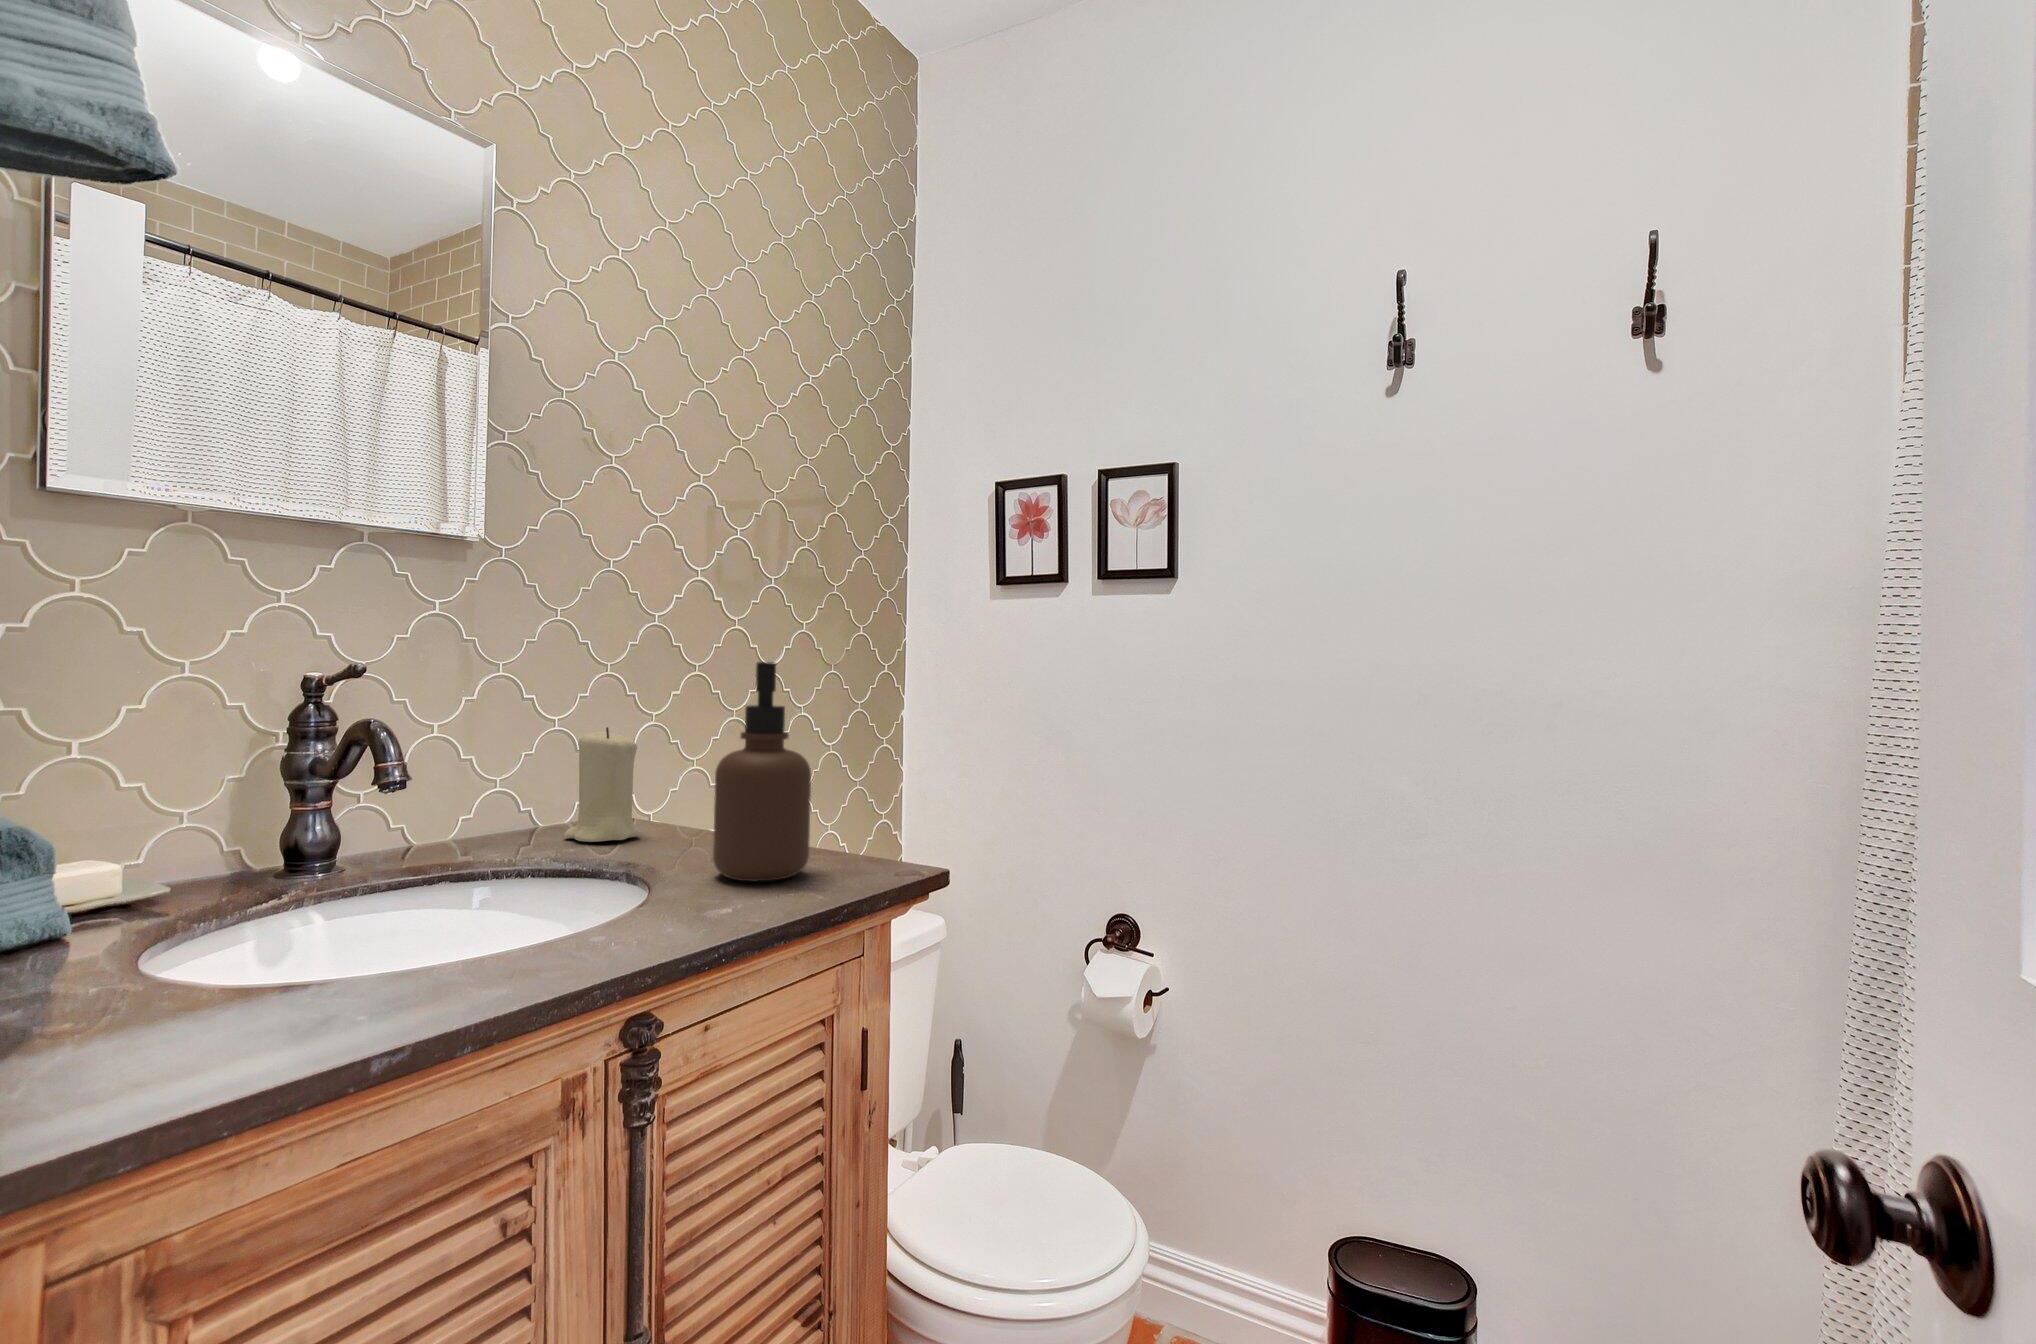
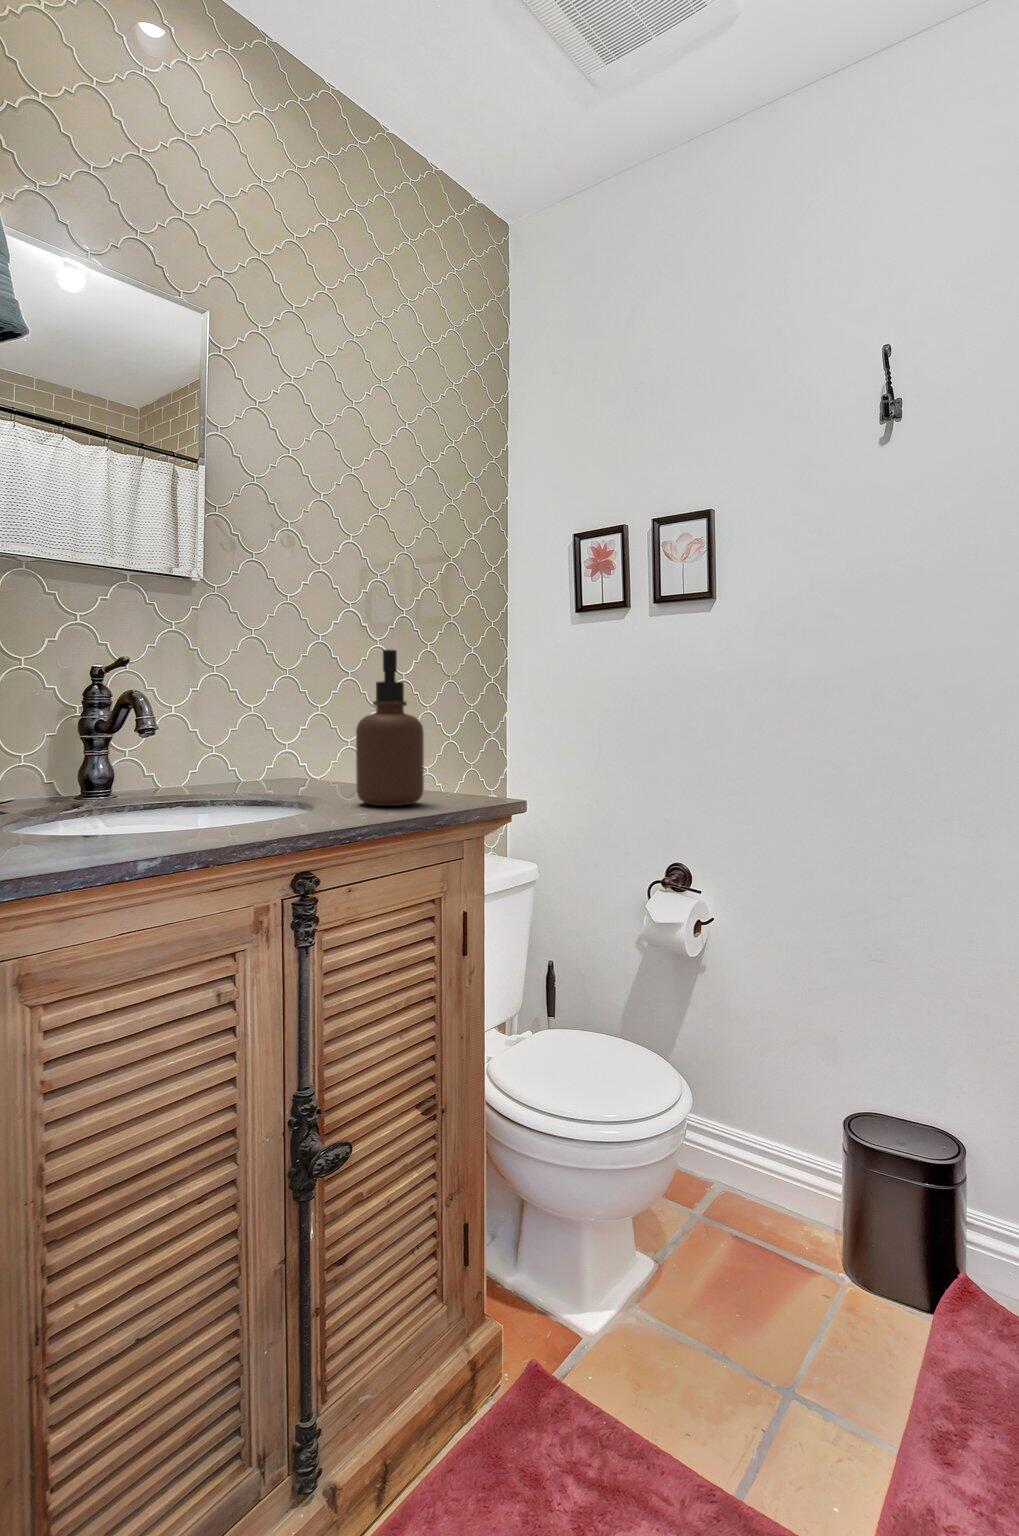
candle: present [564,727,641,842] -> none [260,709,311,788]

